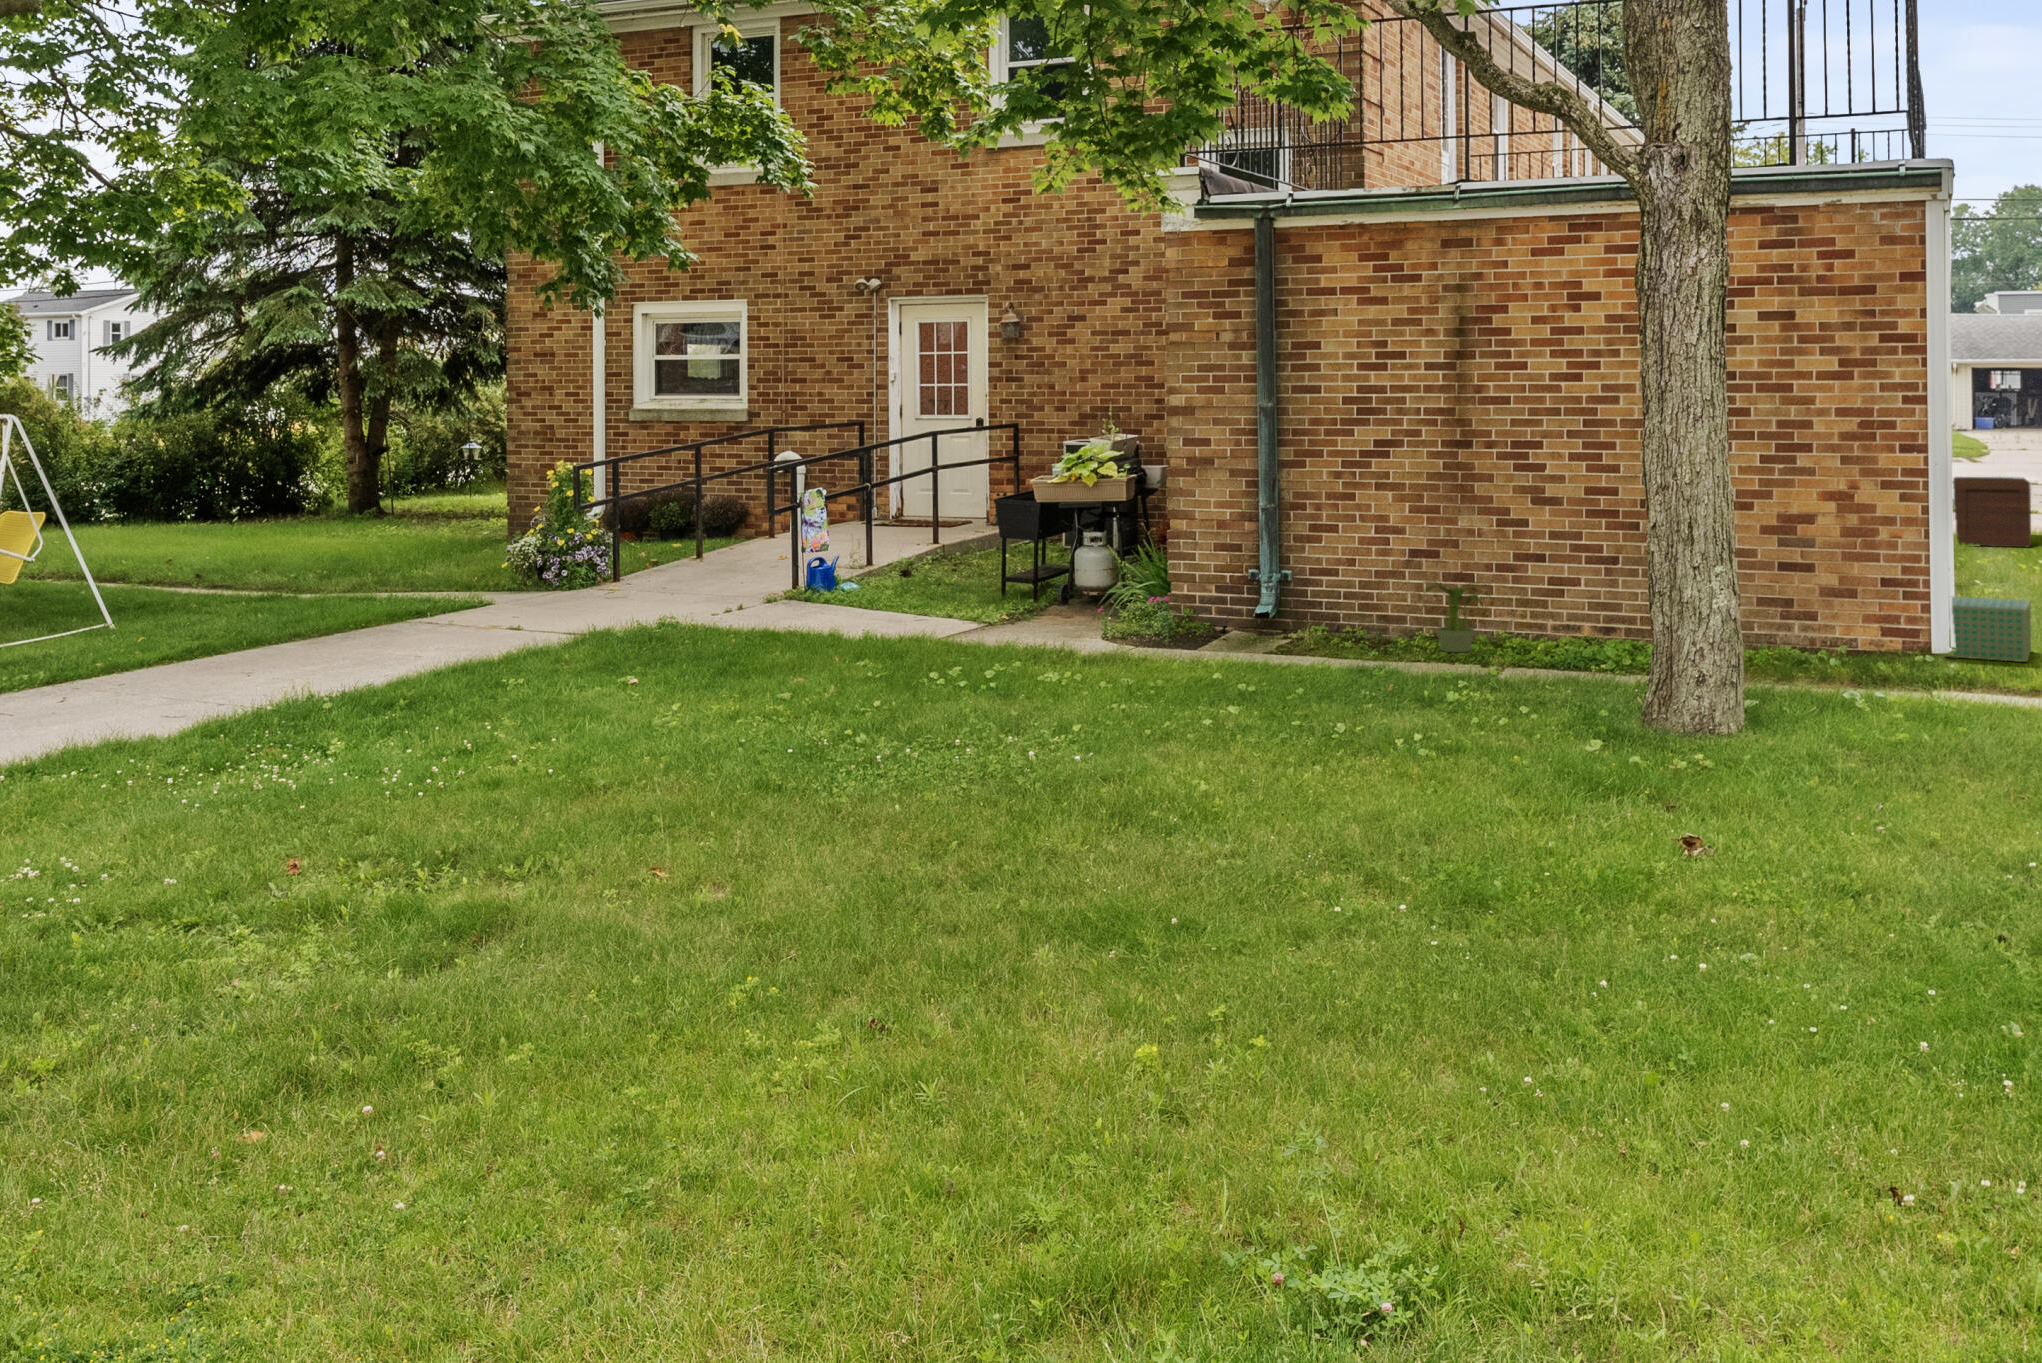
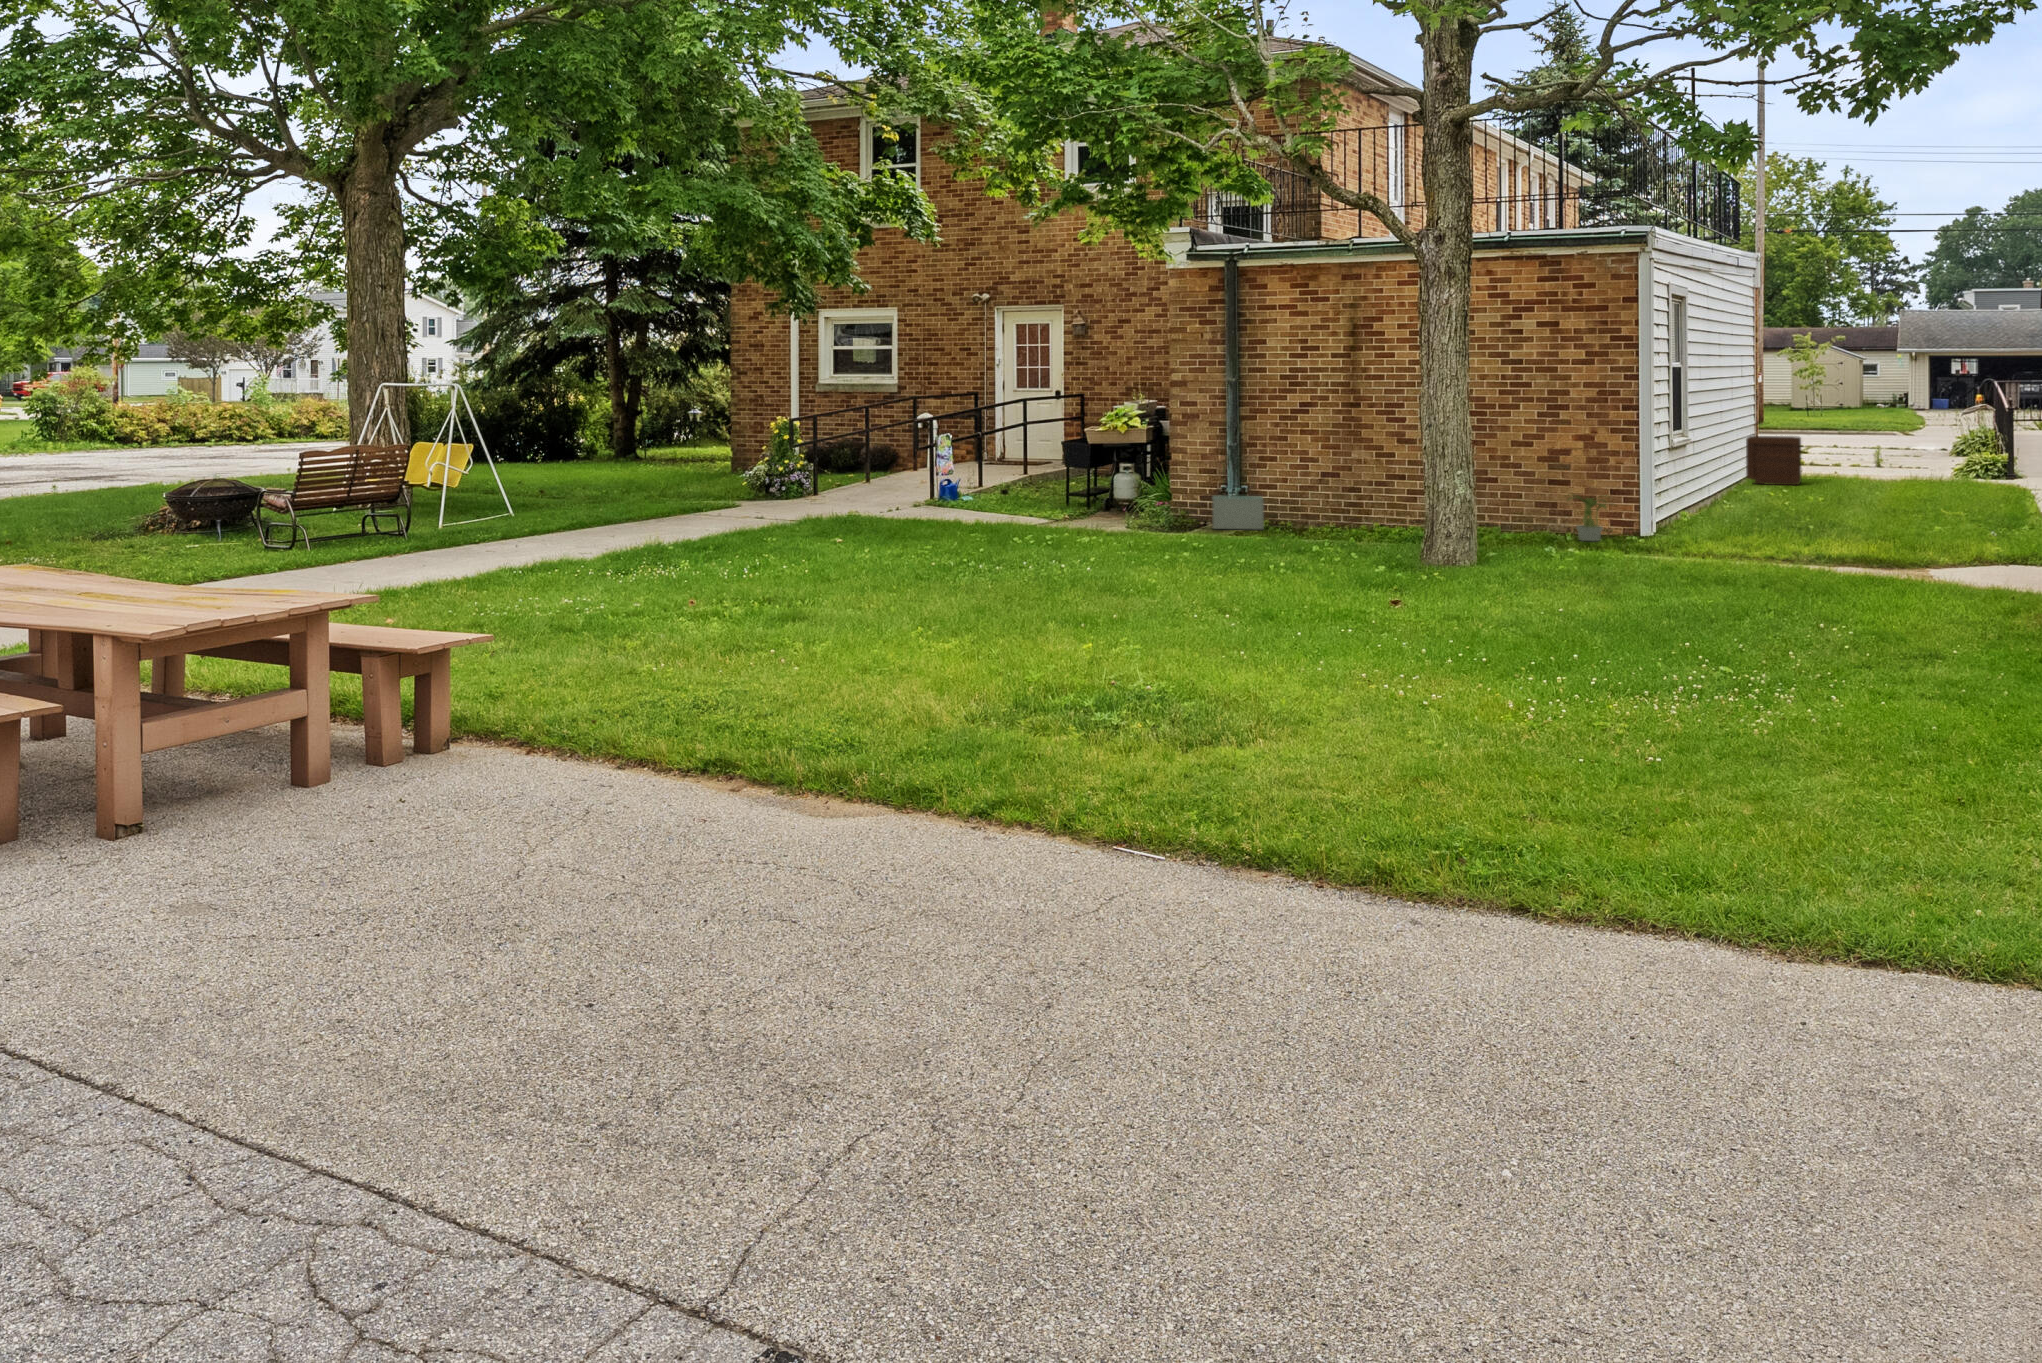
potted plant: present [1421,581,1490,652] -> present [1568,495,1606,541]
storage box: present [1946,597,2031,662] -> present [1212,496,1264,529]

